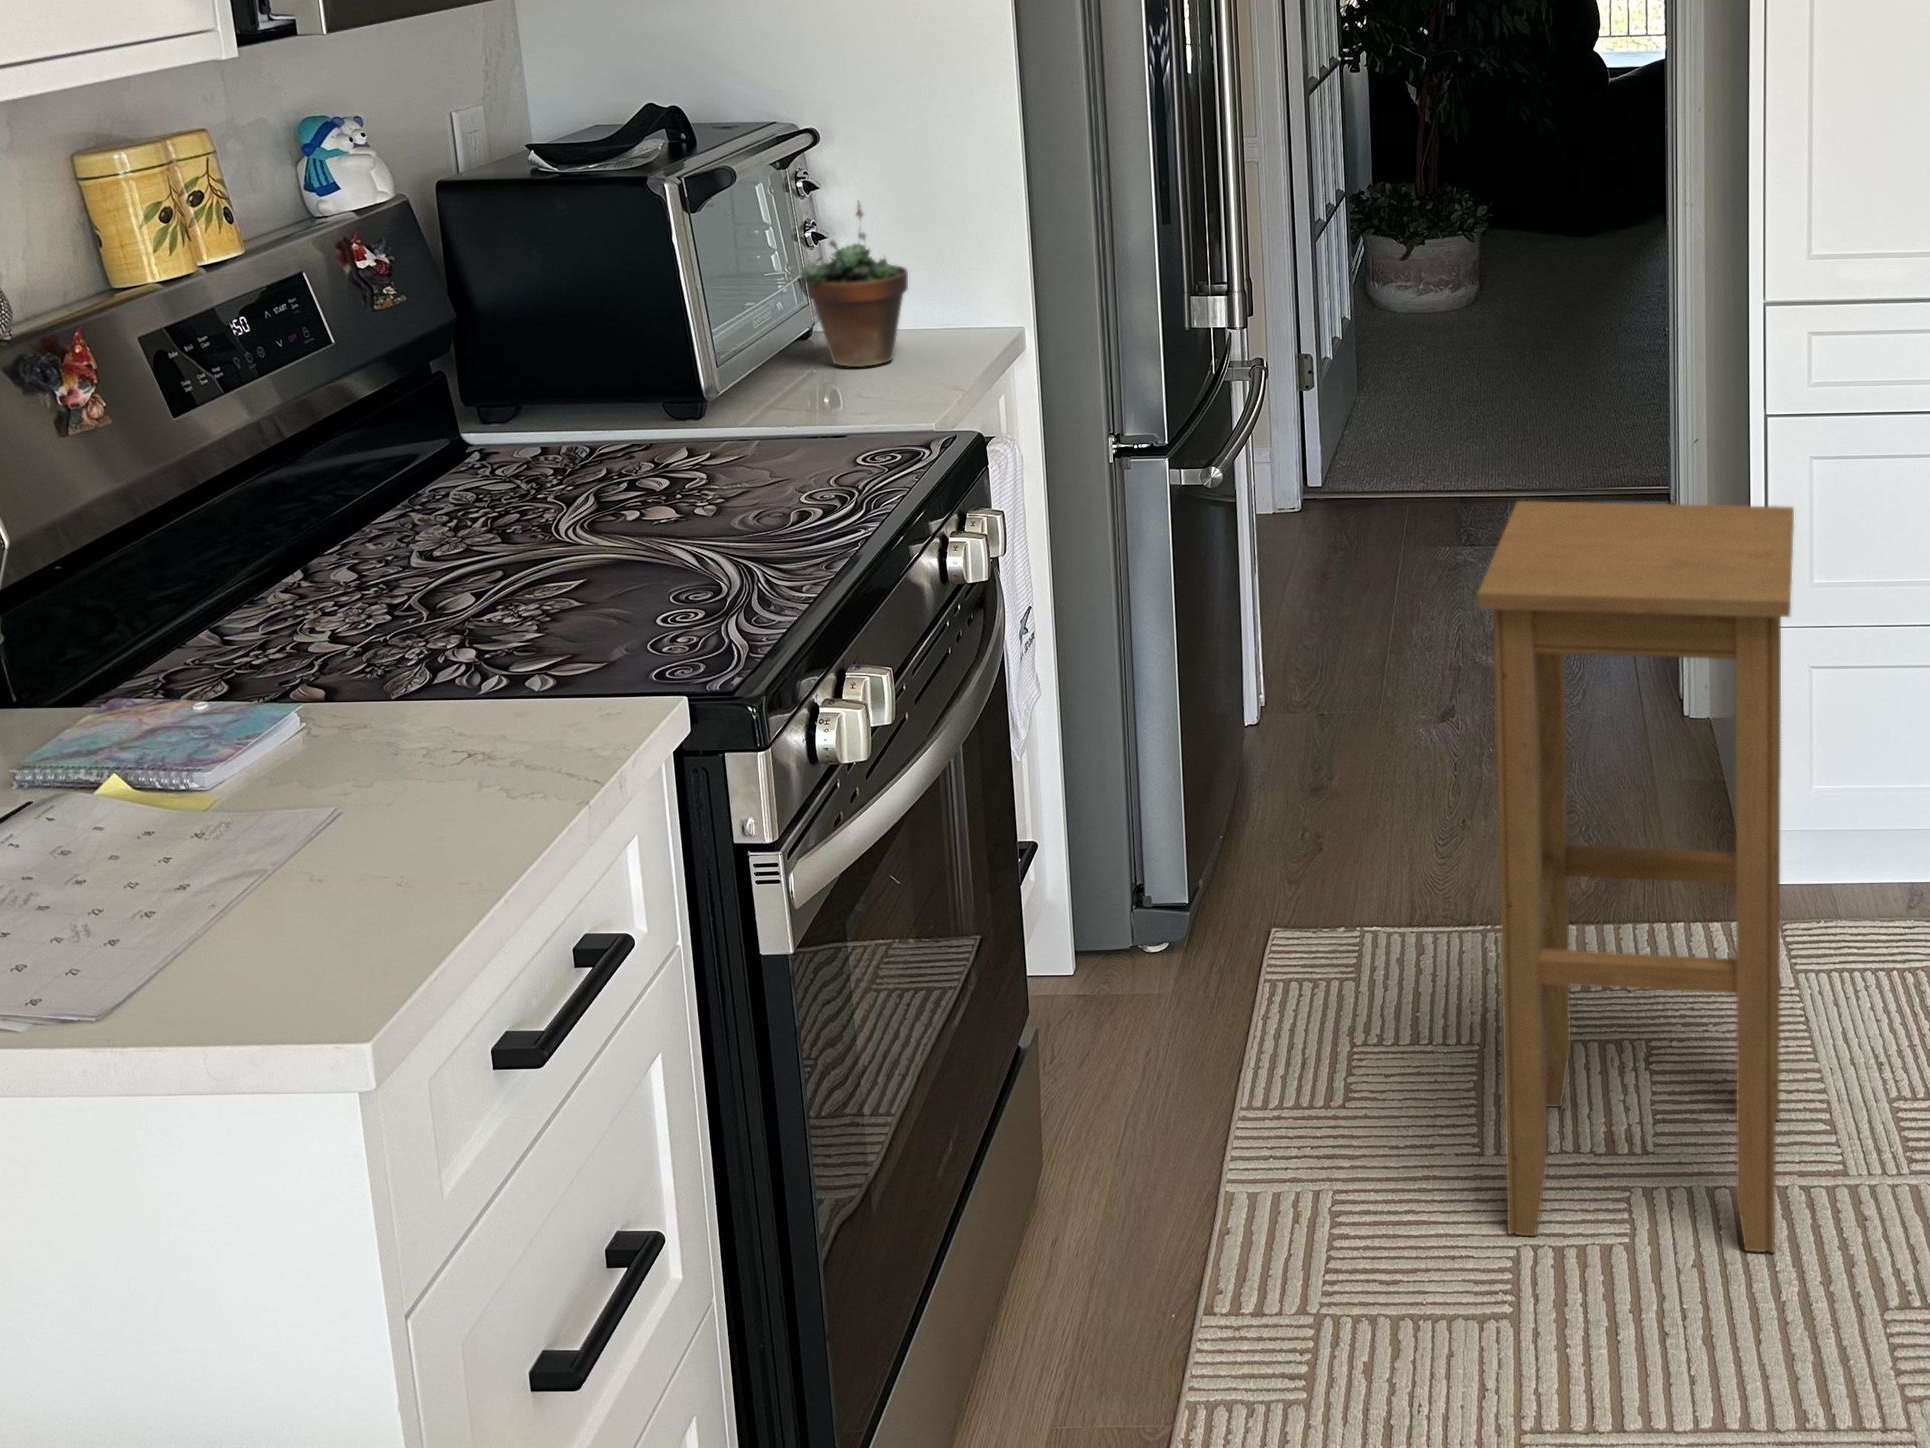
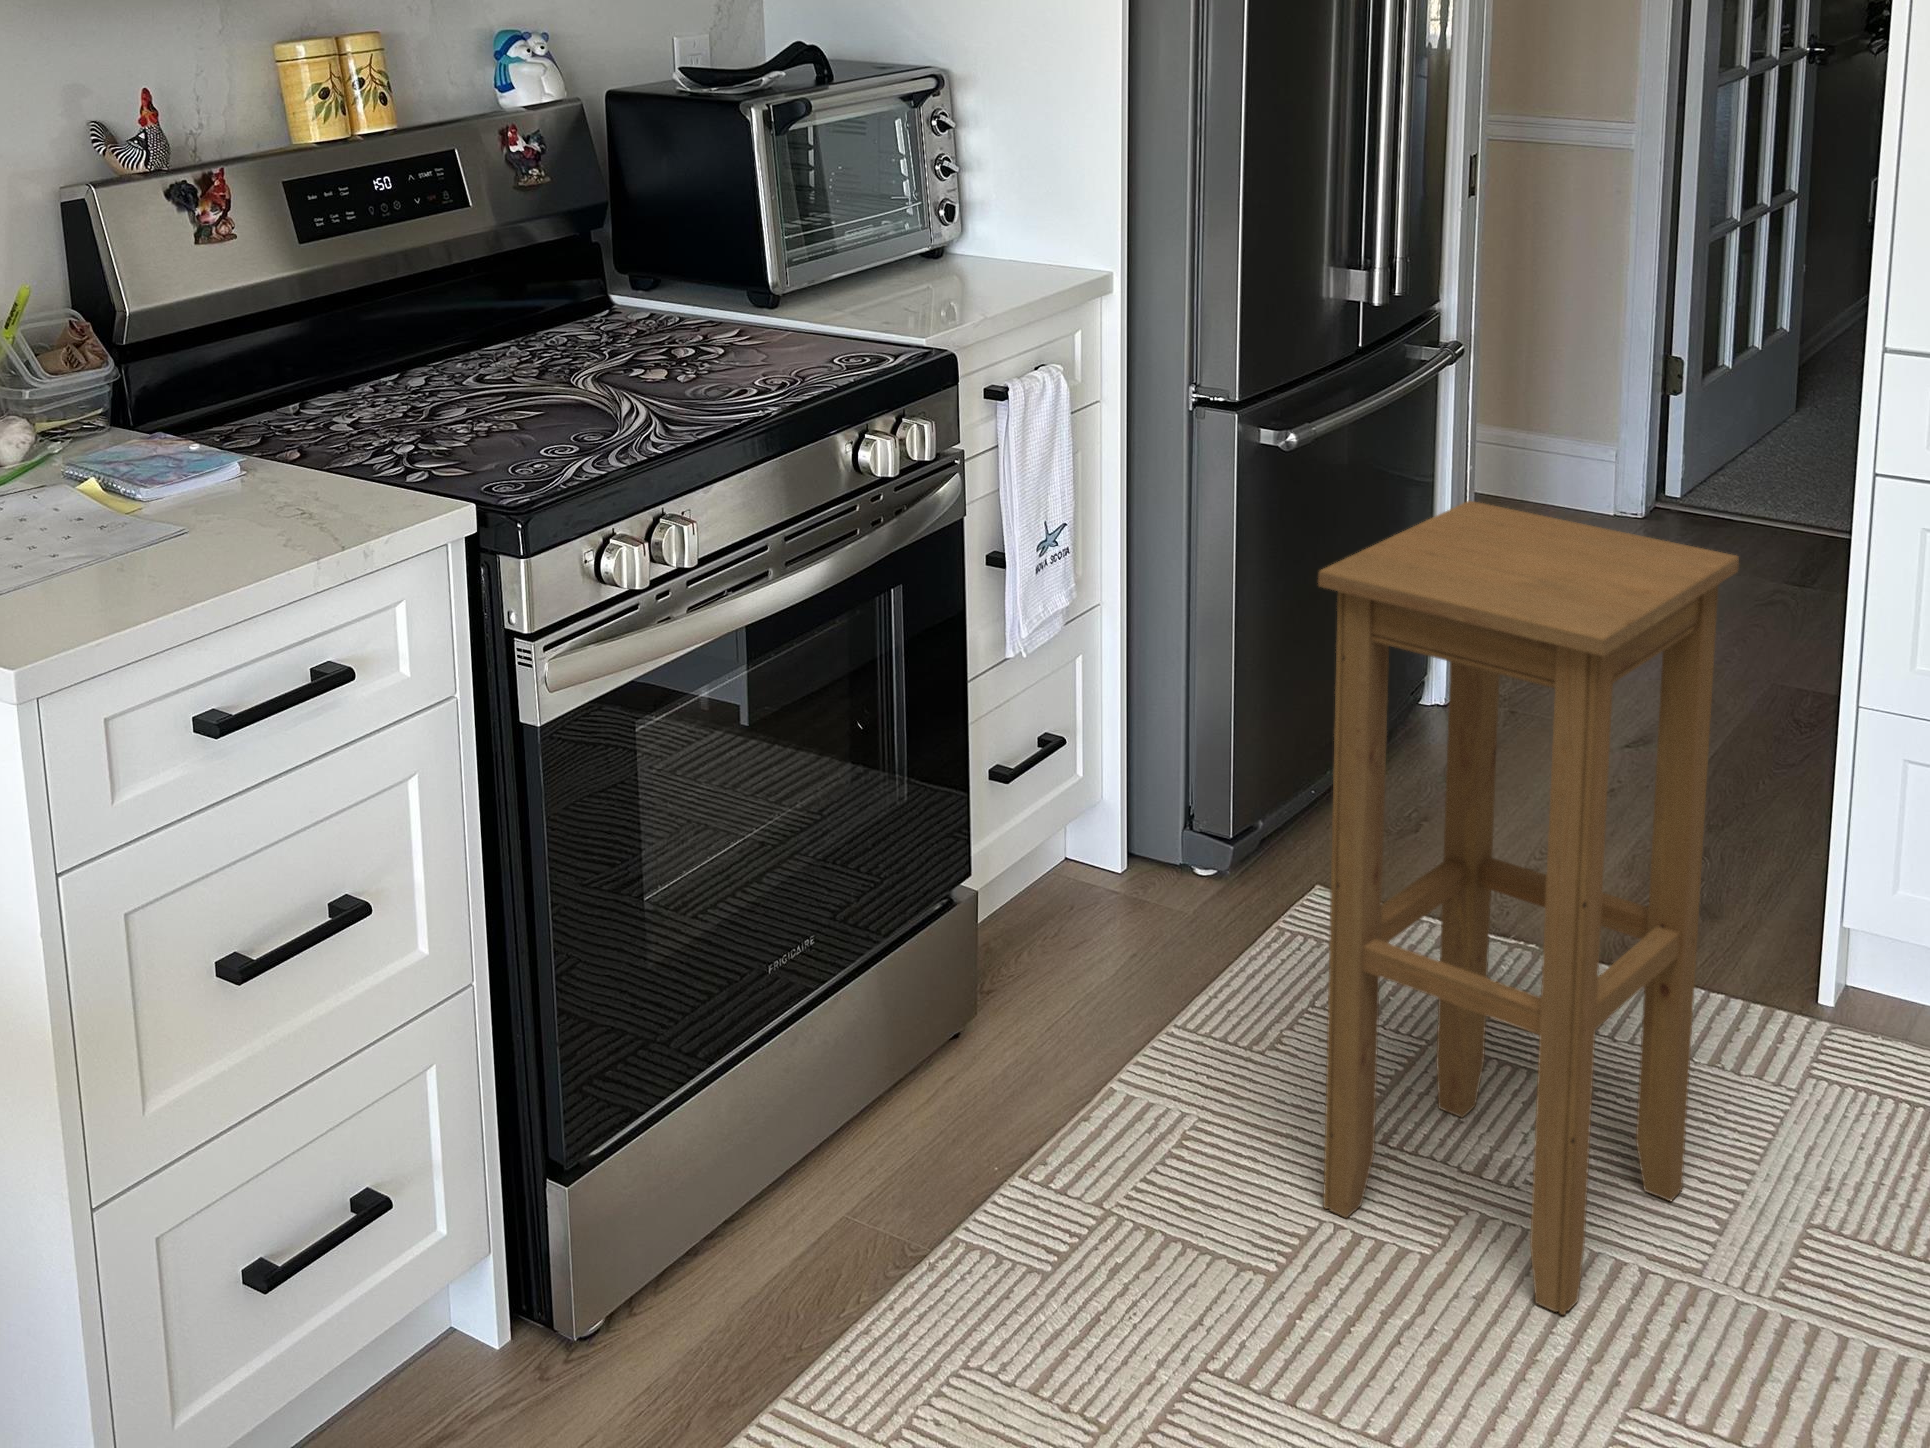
succulent plant: present [801,204,908,367] -> none [910,140,1007,287]

